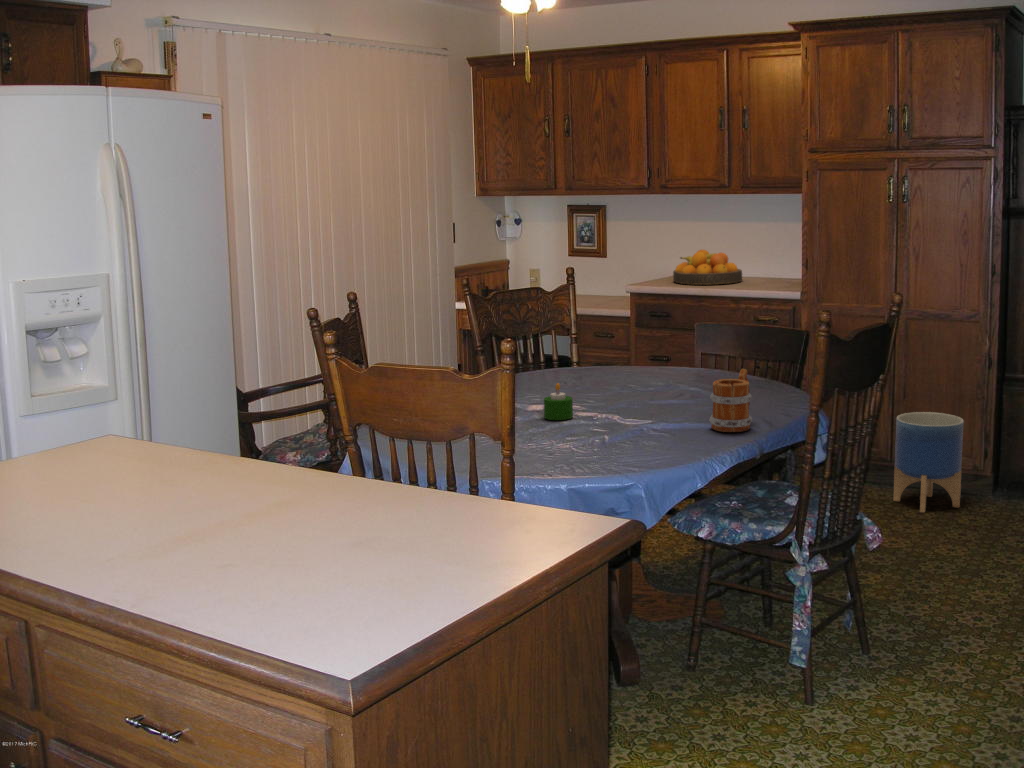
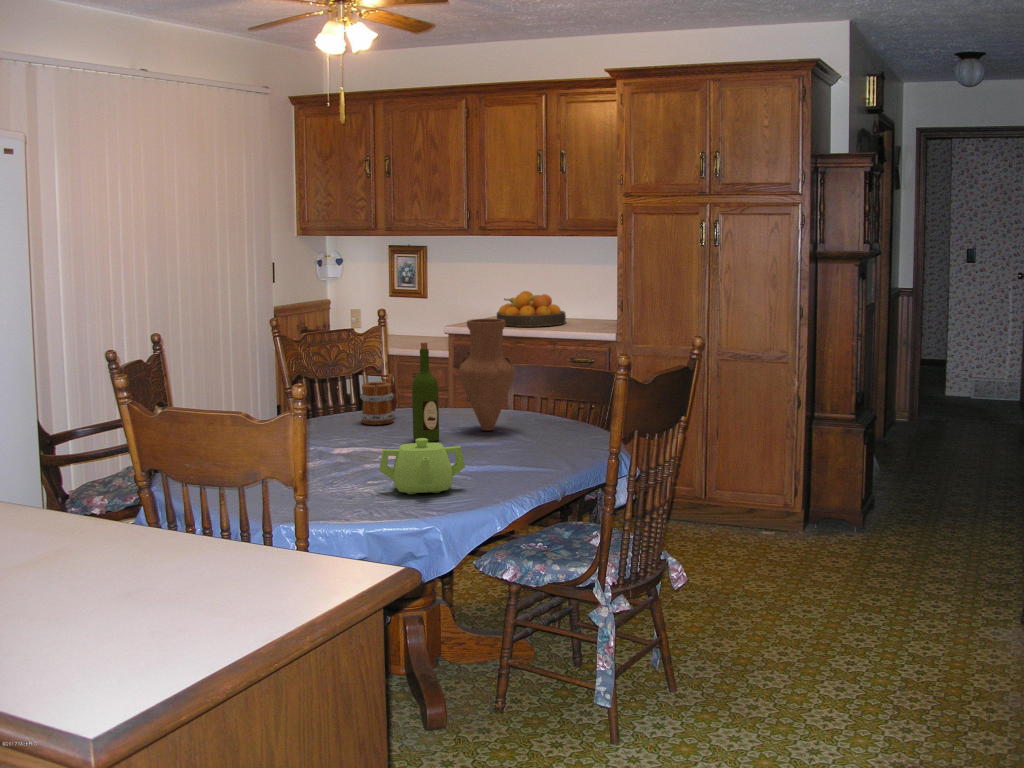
vase: none [648,276,705,387] -> present [459,319,515,431]
wine bottle: none [603,300,629,398] -> present [412,343,439,442]
mug: present [709,369,752,432] -> present [360,374,397,425]
candle: present [544,383,573,420] -> none [350,427,379,465]
teapot: none [576,395,662,450] -> present [379,438,465,494]
planter: present [893,412,964,512] -> none [712,454,776,553]

